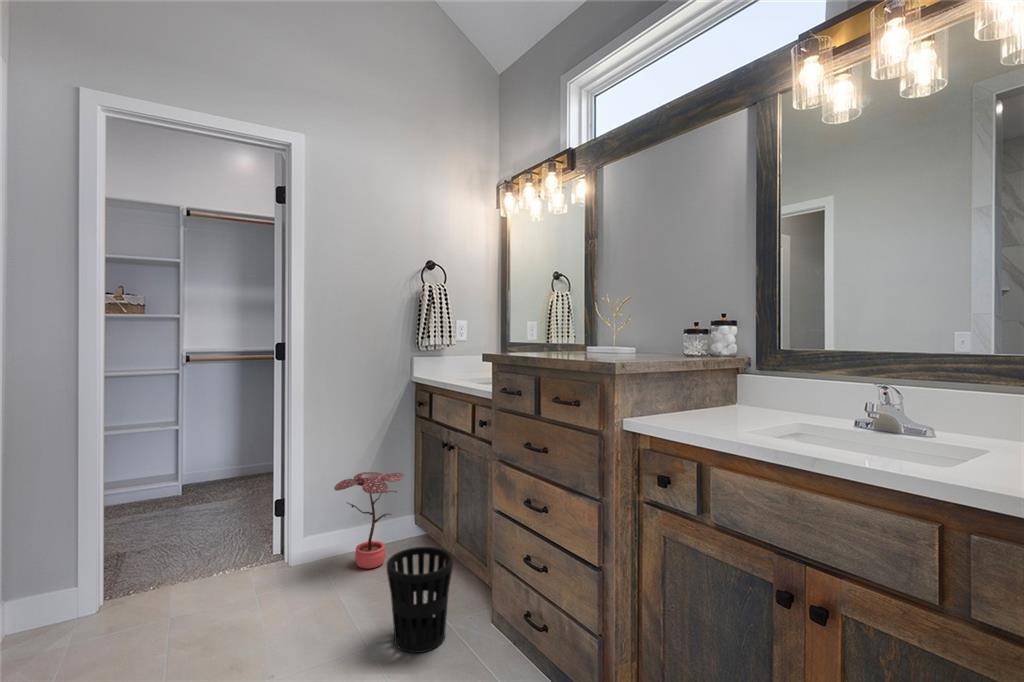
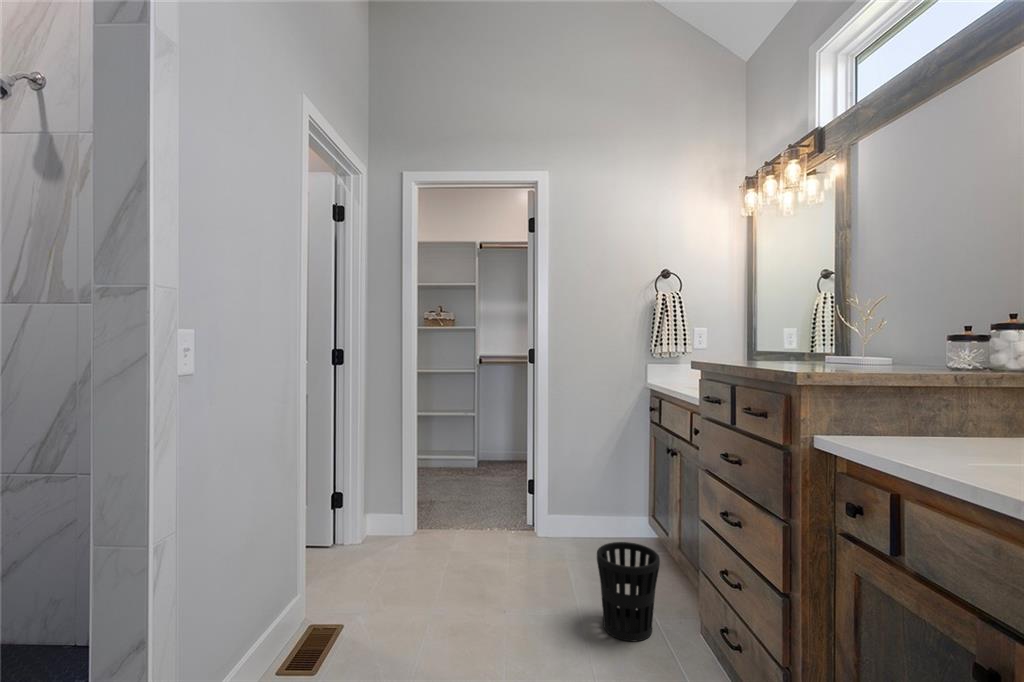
potted plant: present [334,472,404,568] -> none [570,468,634,557]

